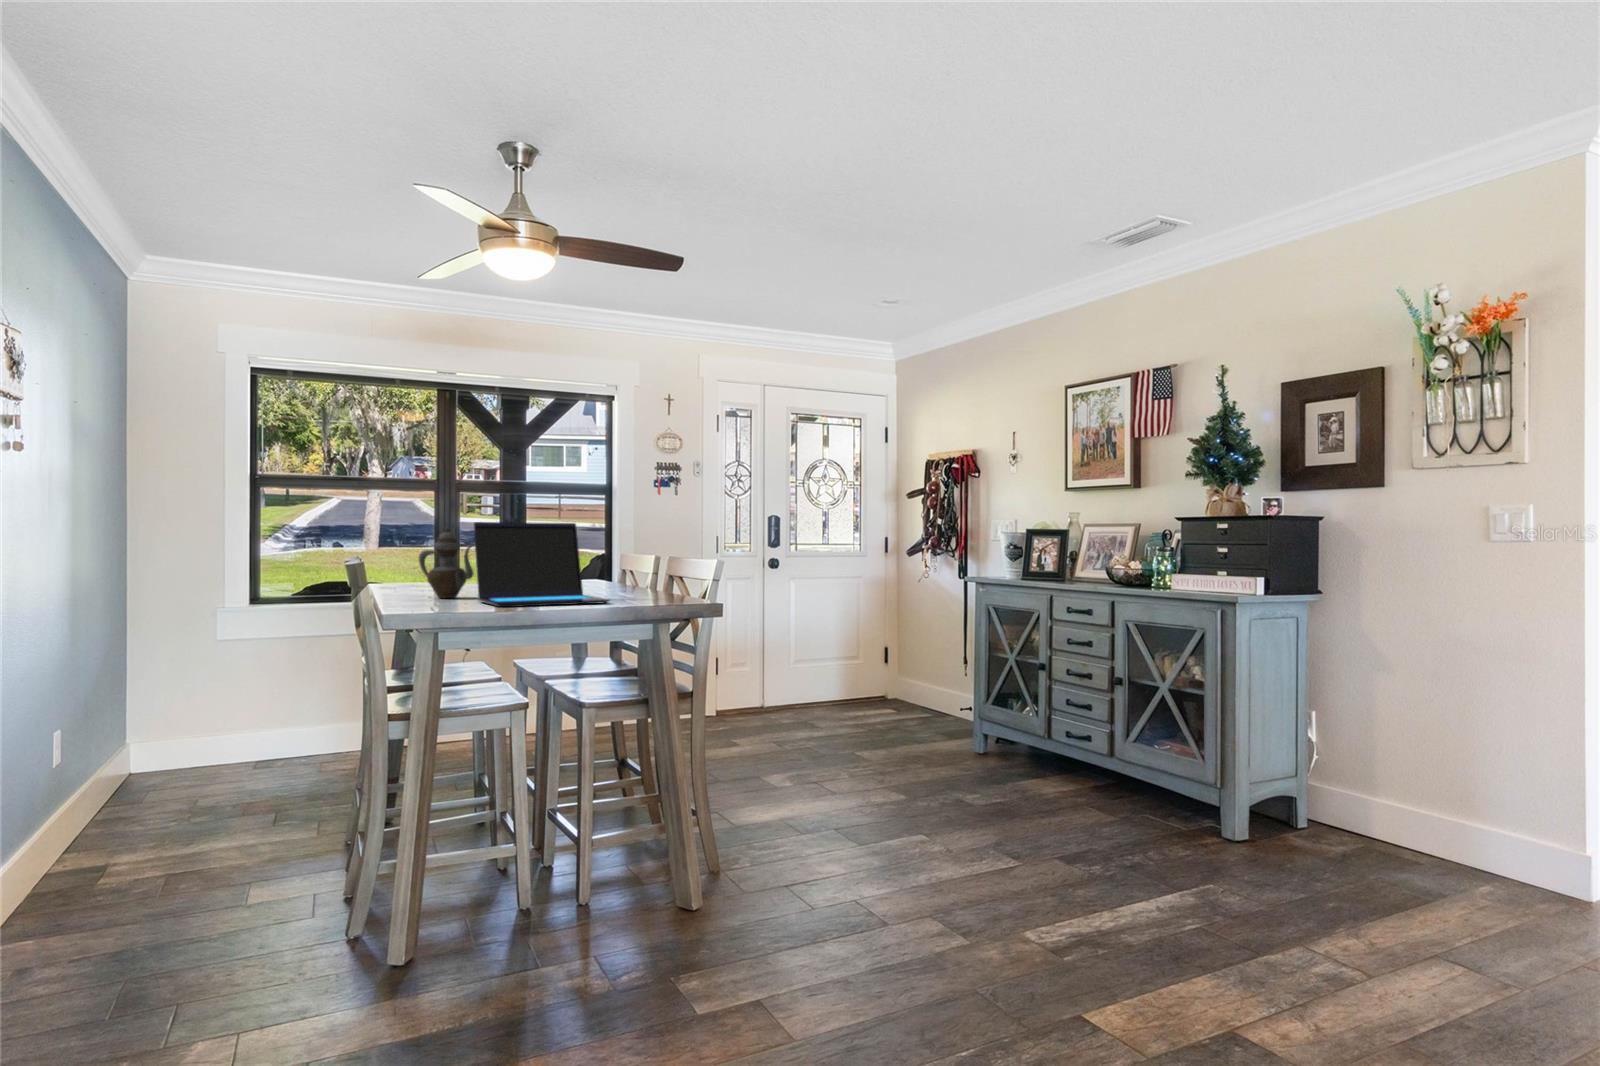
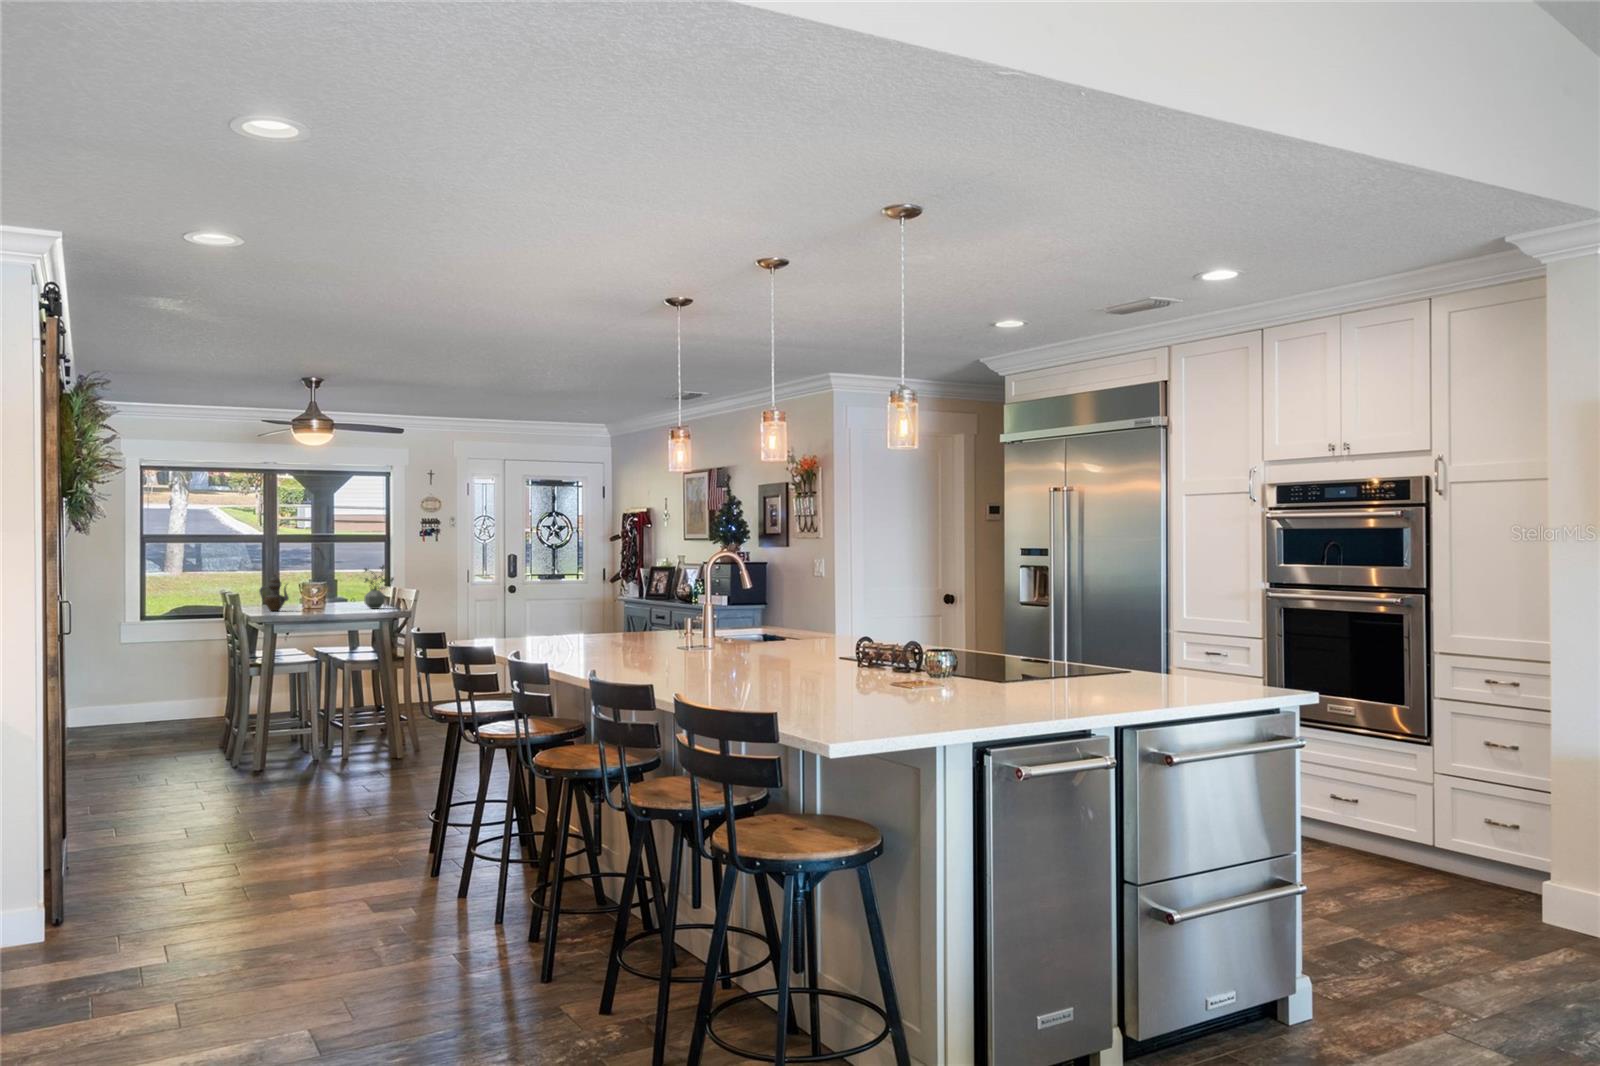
potted plant: none [606,513,661,595] -> present [364,565,394,609]
laptop: present [474,522,610,607] -> none [289,571,358,614]

